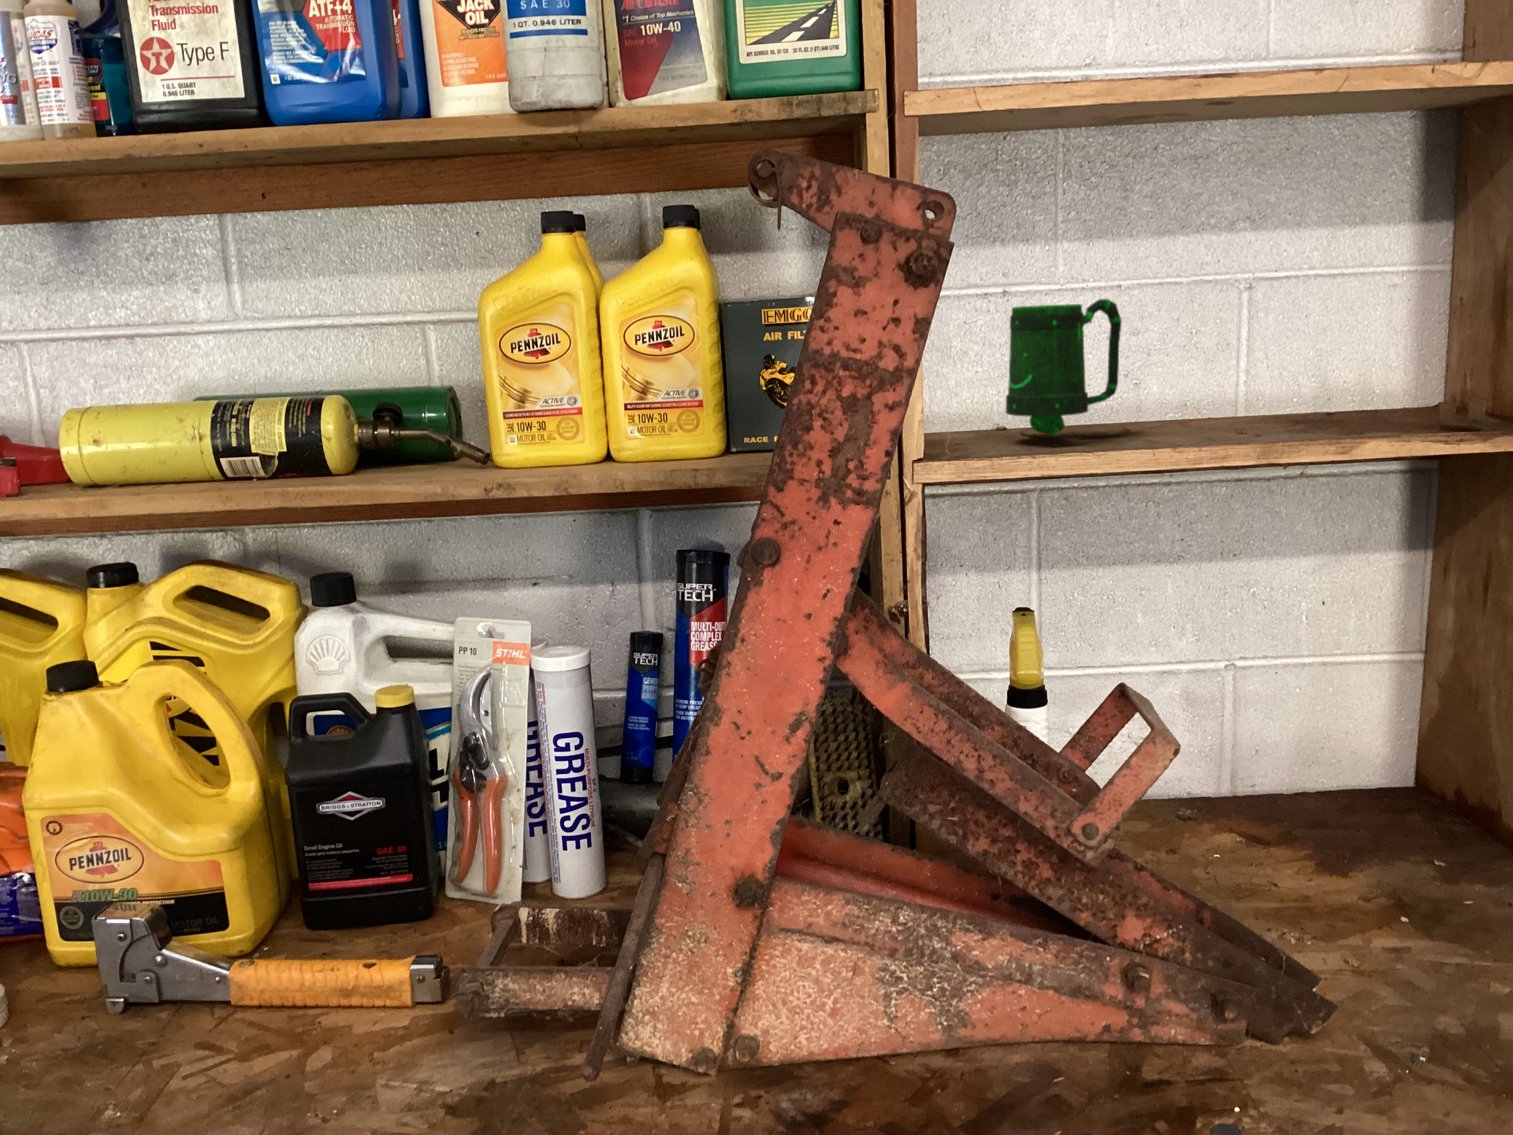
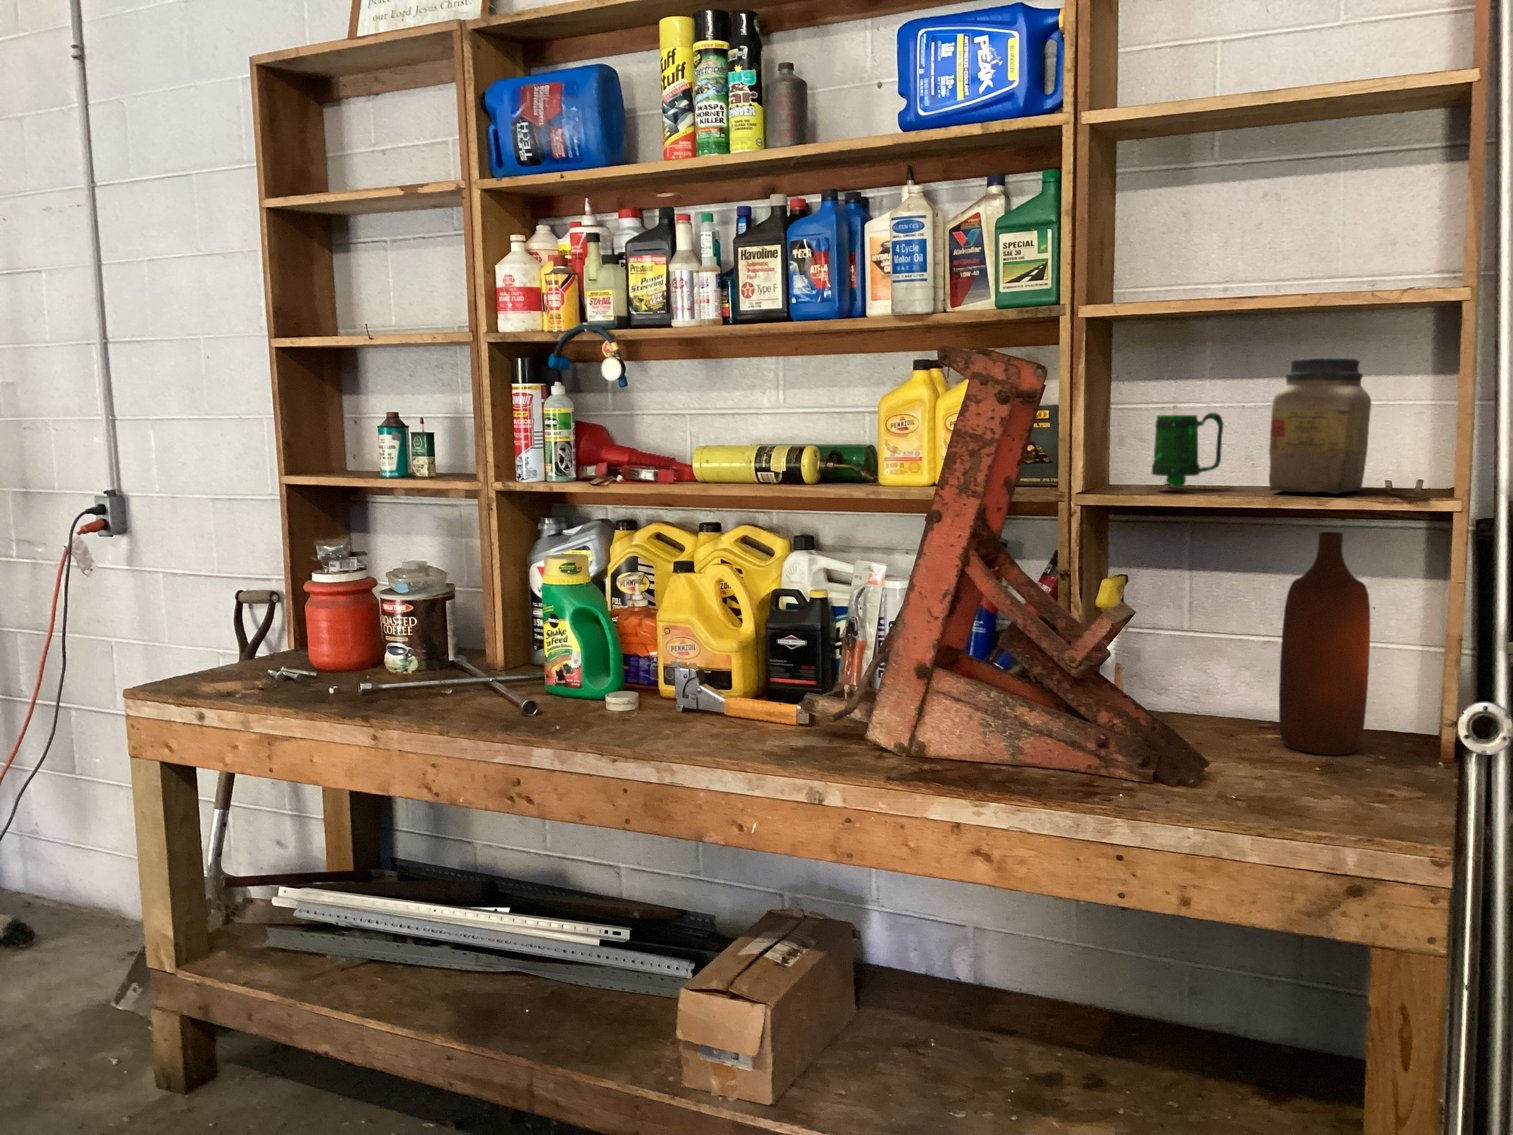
jar: none [1200,196,1353,433] -> present [1269,357,1371,493]
bottle: none [1232,495,1380,866] -> present [1279,532,1370,755]

